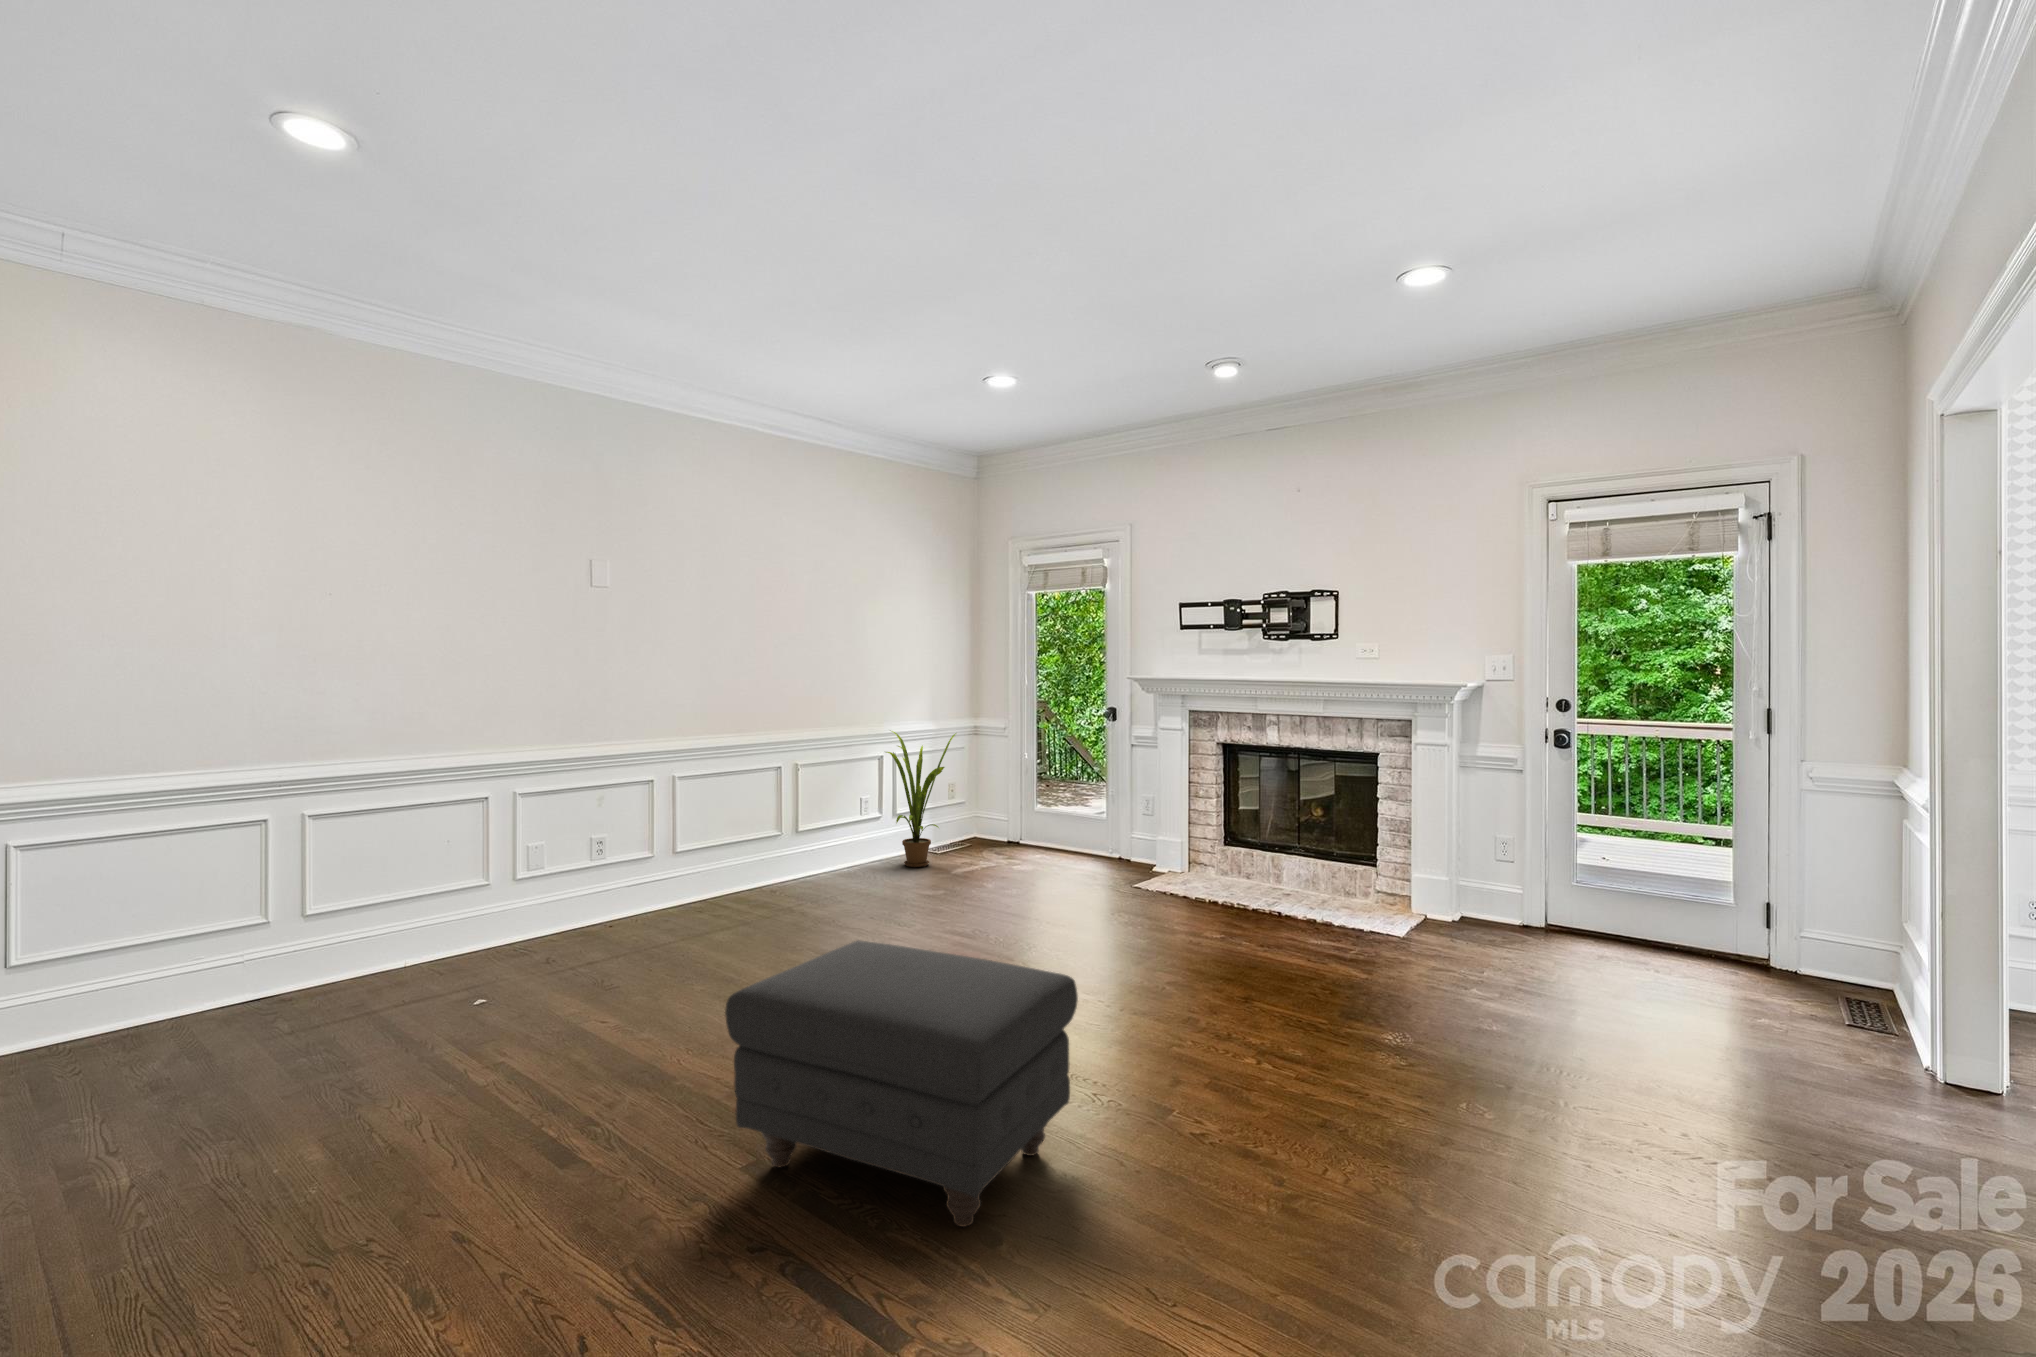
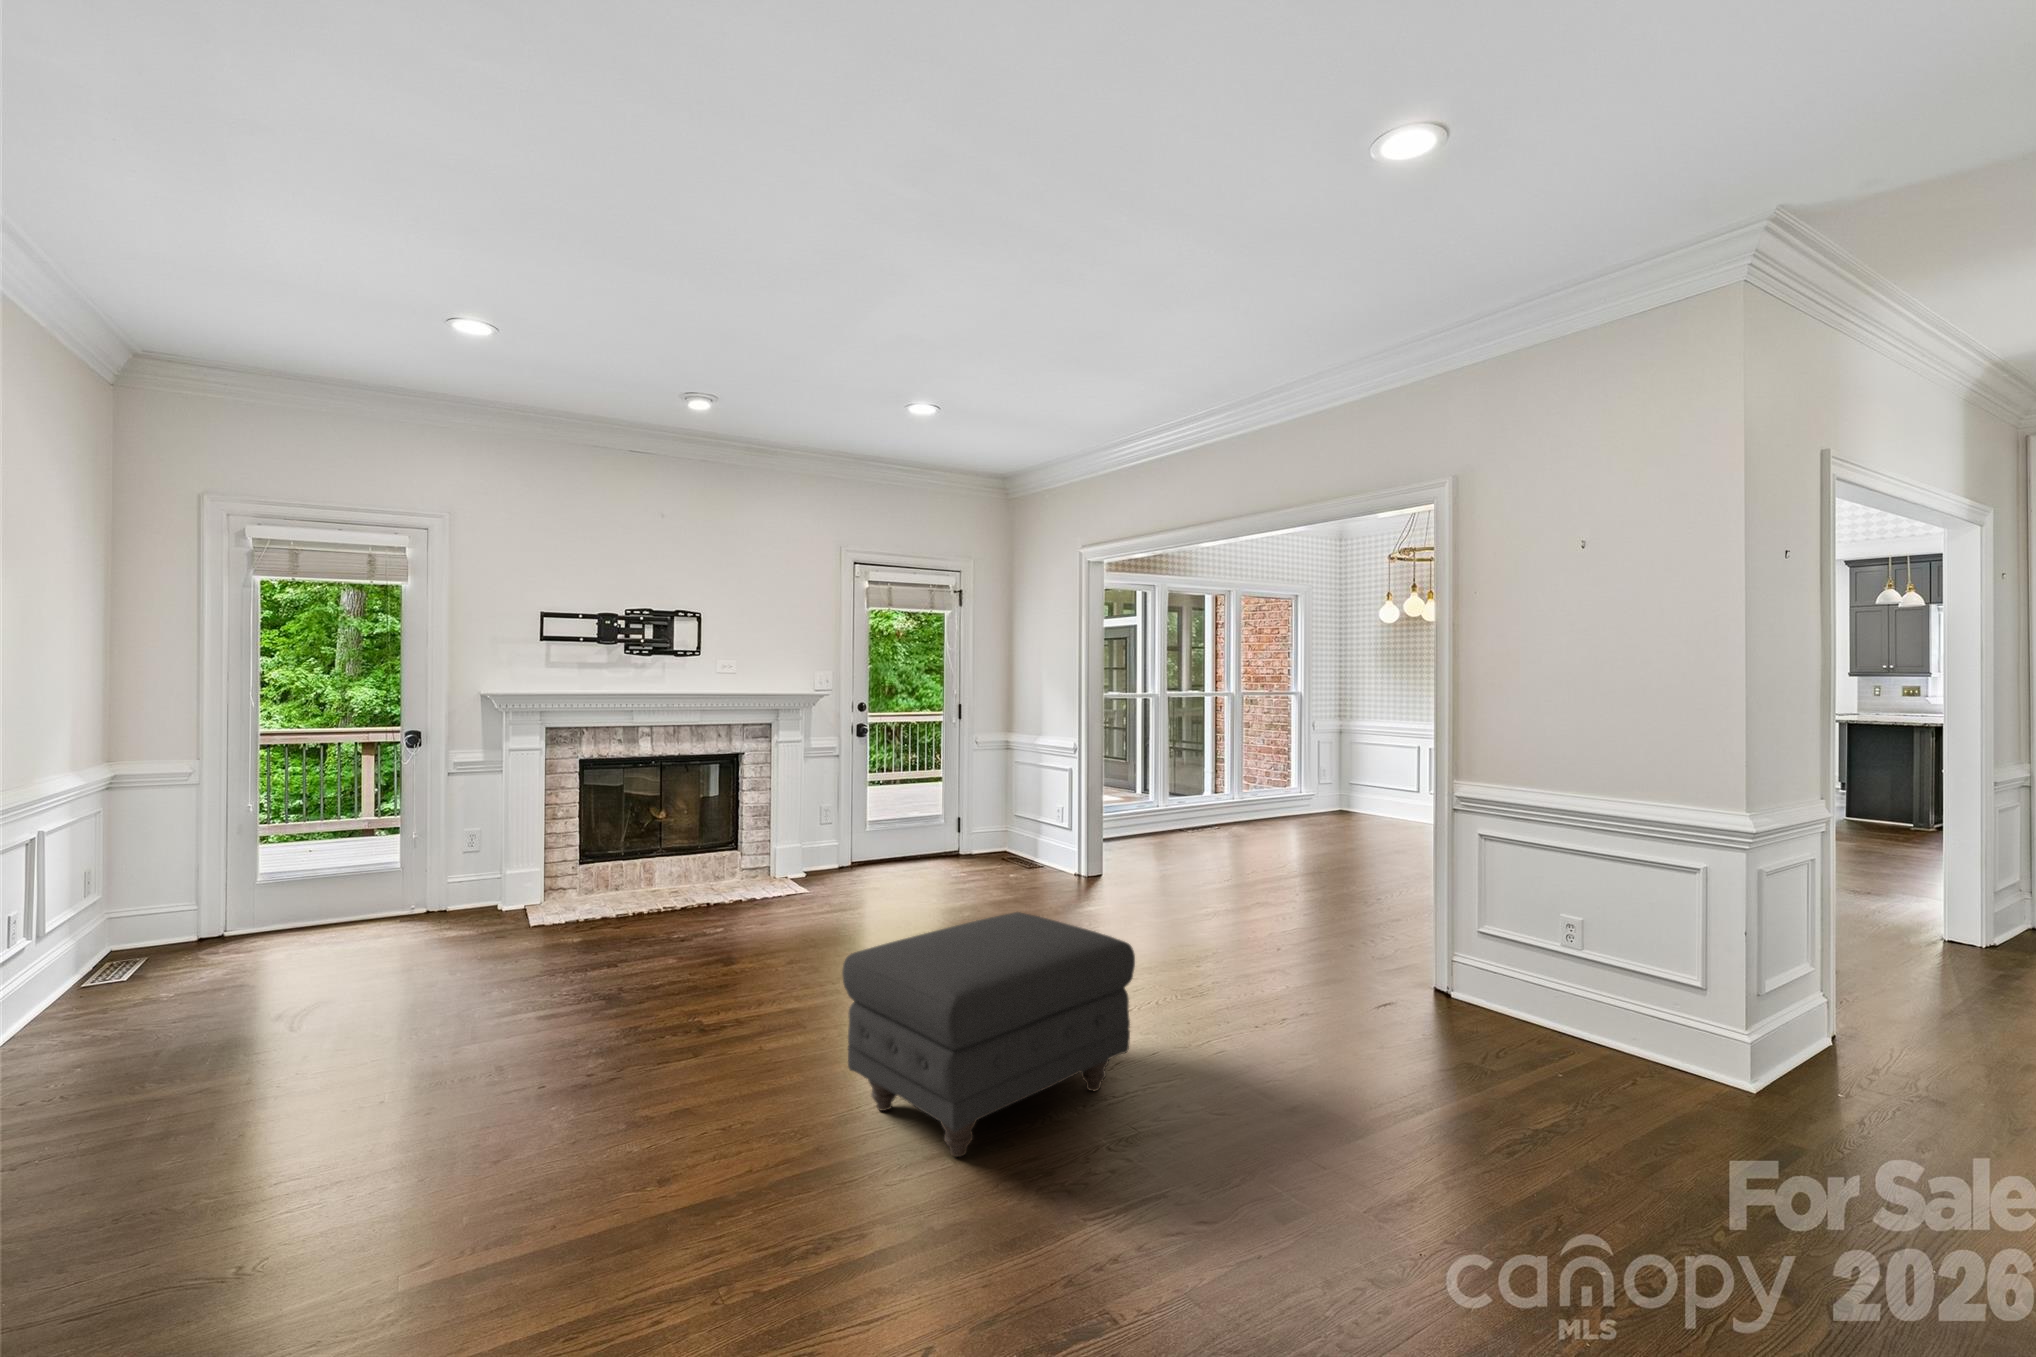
house plant: present [886,731,956,867] -> none [44,776,226,1001]

